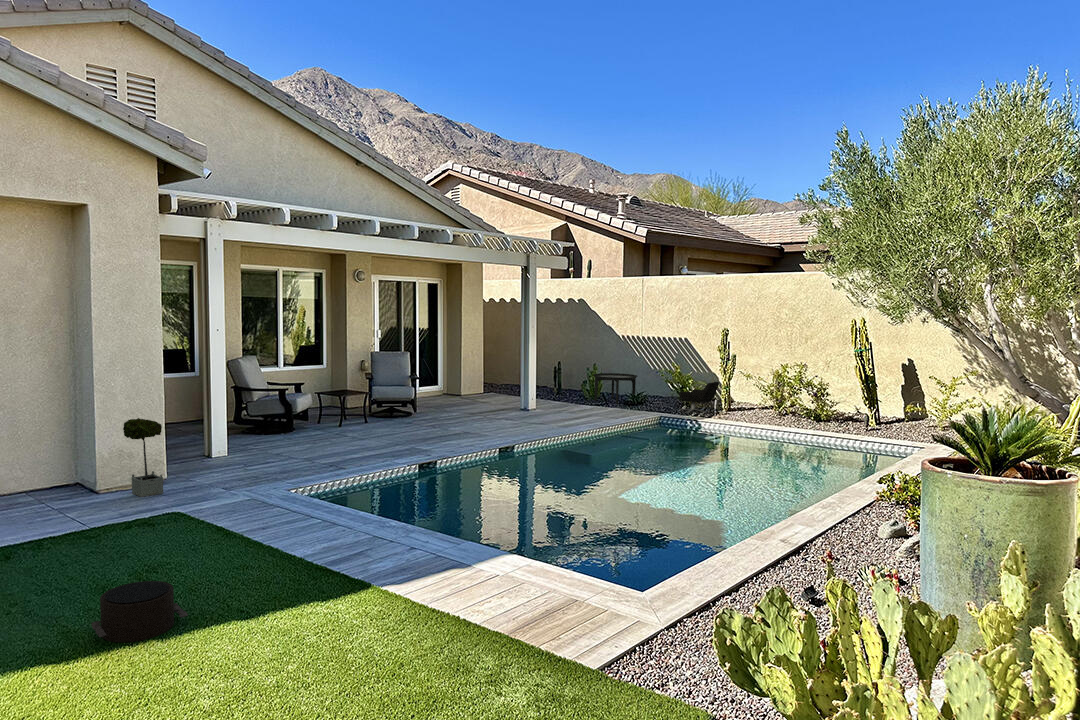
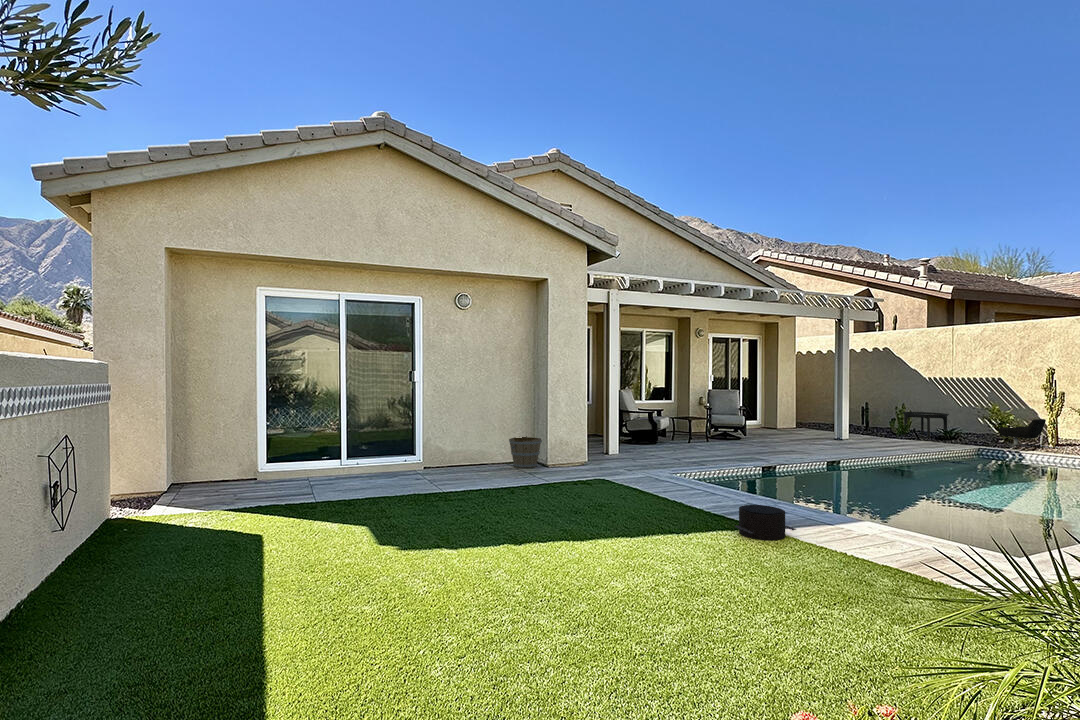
potted tree: present [123,418,163,497] -> none [565,416,588,469]
wooden bucket: none [22,451,83,503] -> present [509,436,542,468]
pouf: present [91,581,188,642] -> present [735,505,796,541]

